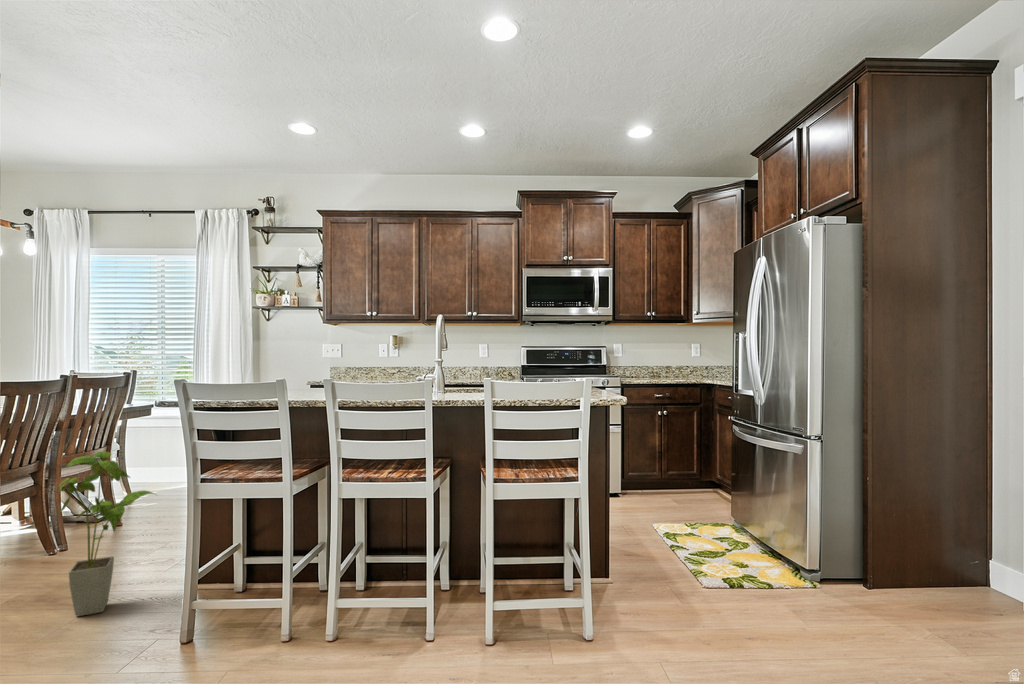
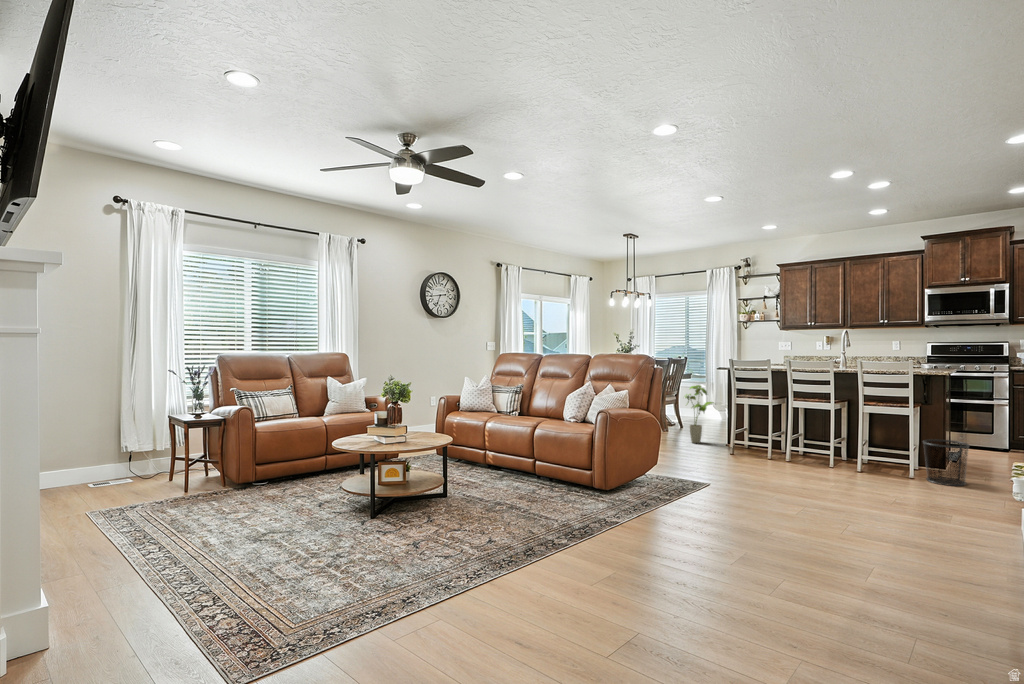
waste bin: none [611,542,695,662] -> present [923,439,969,486]

